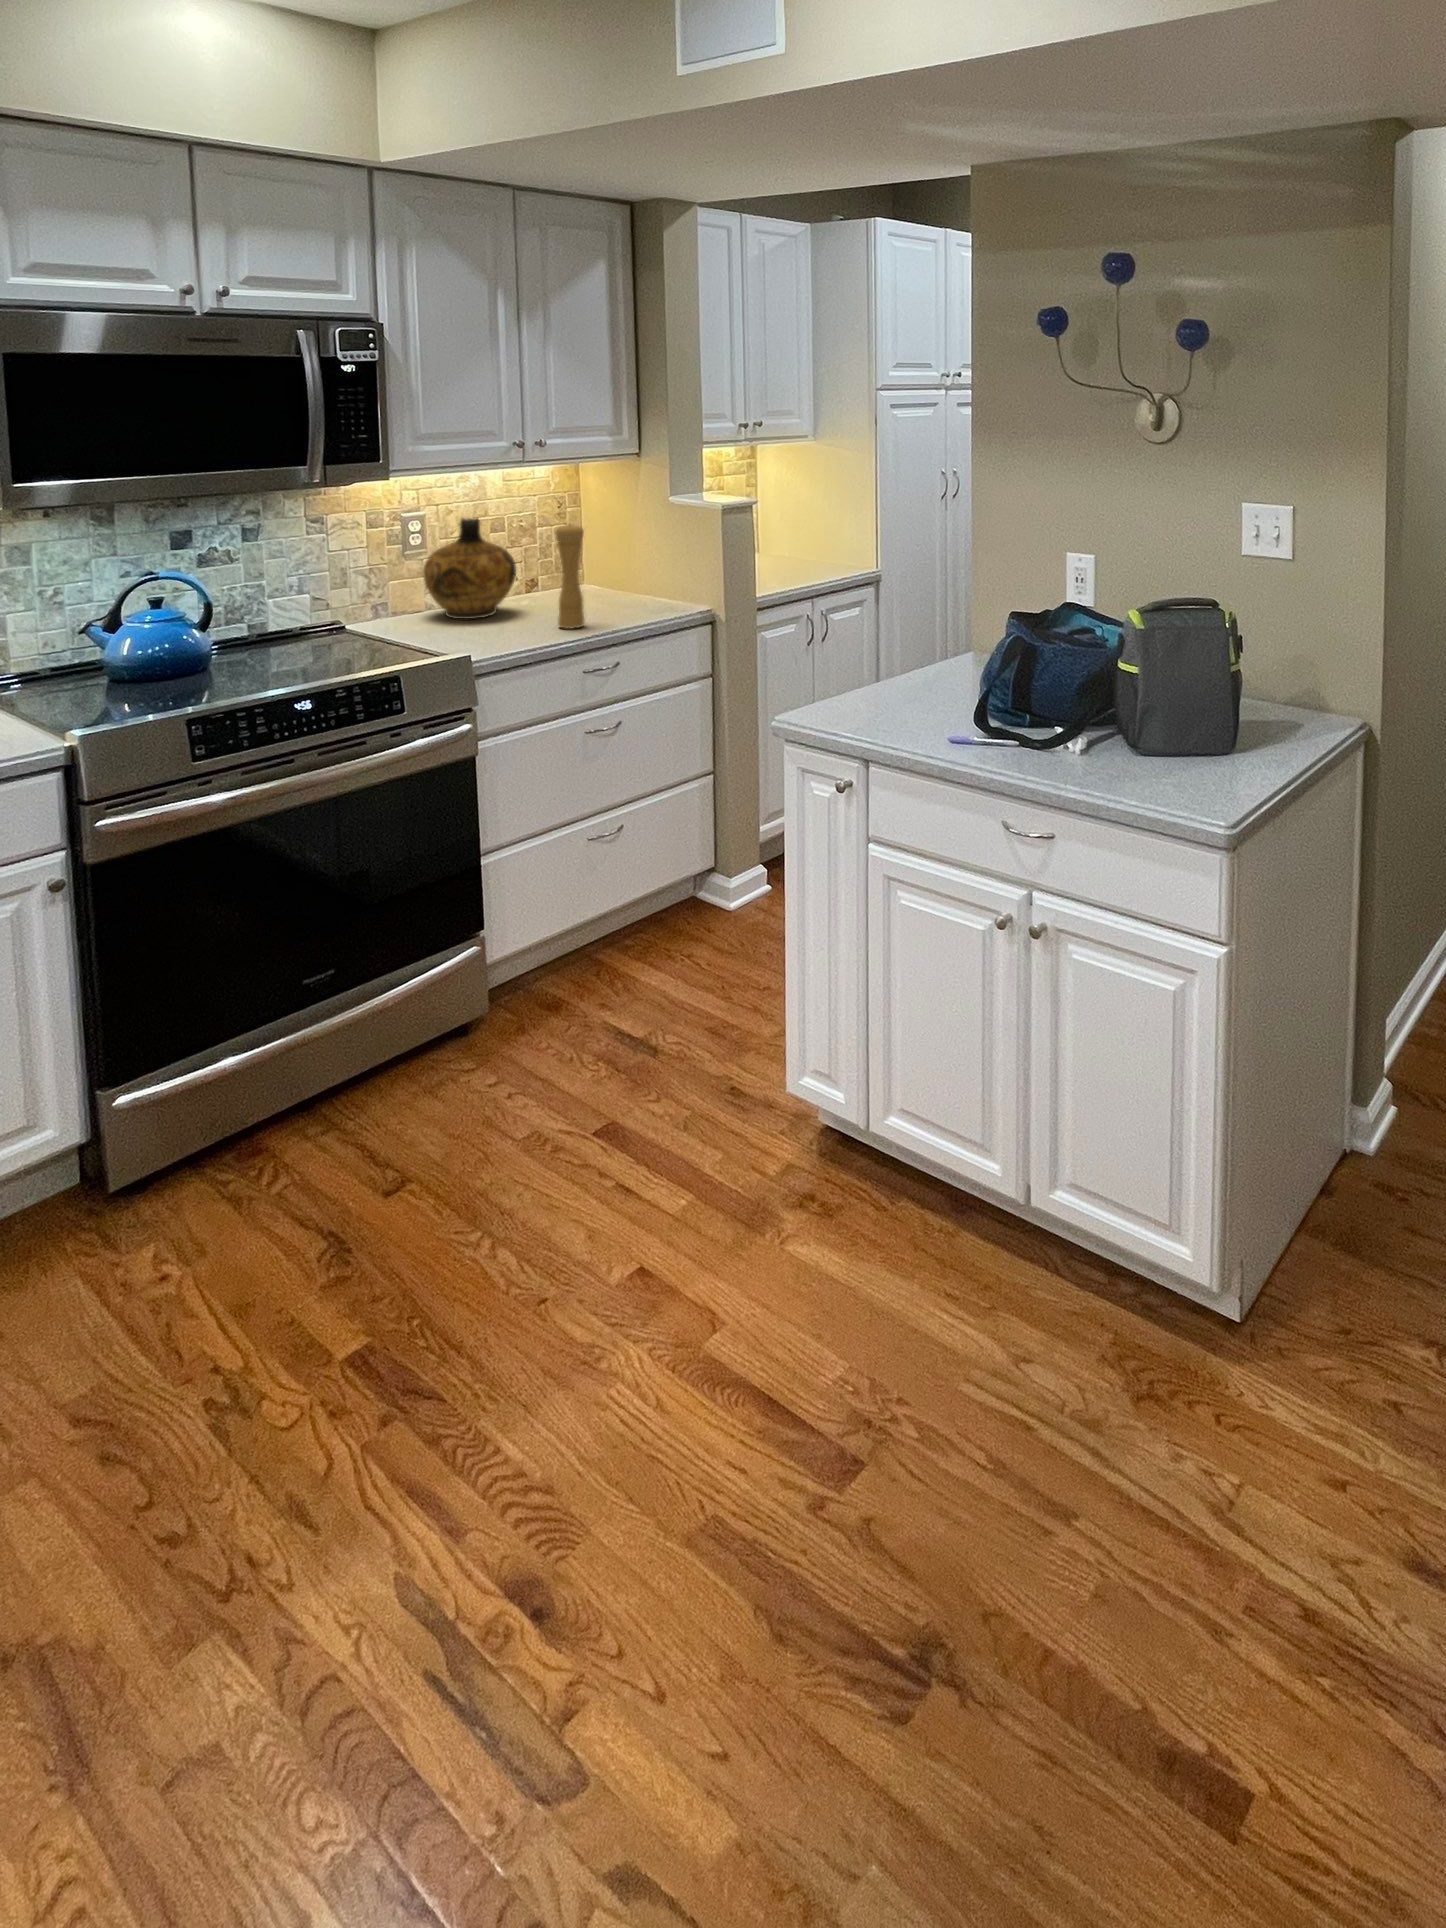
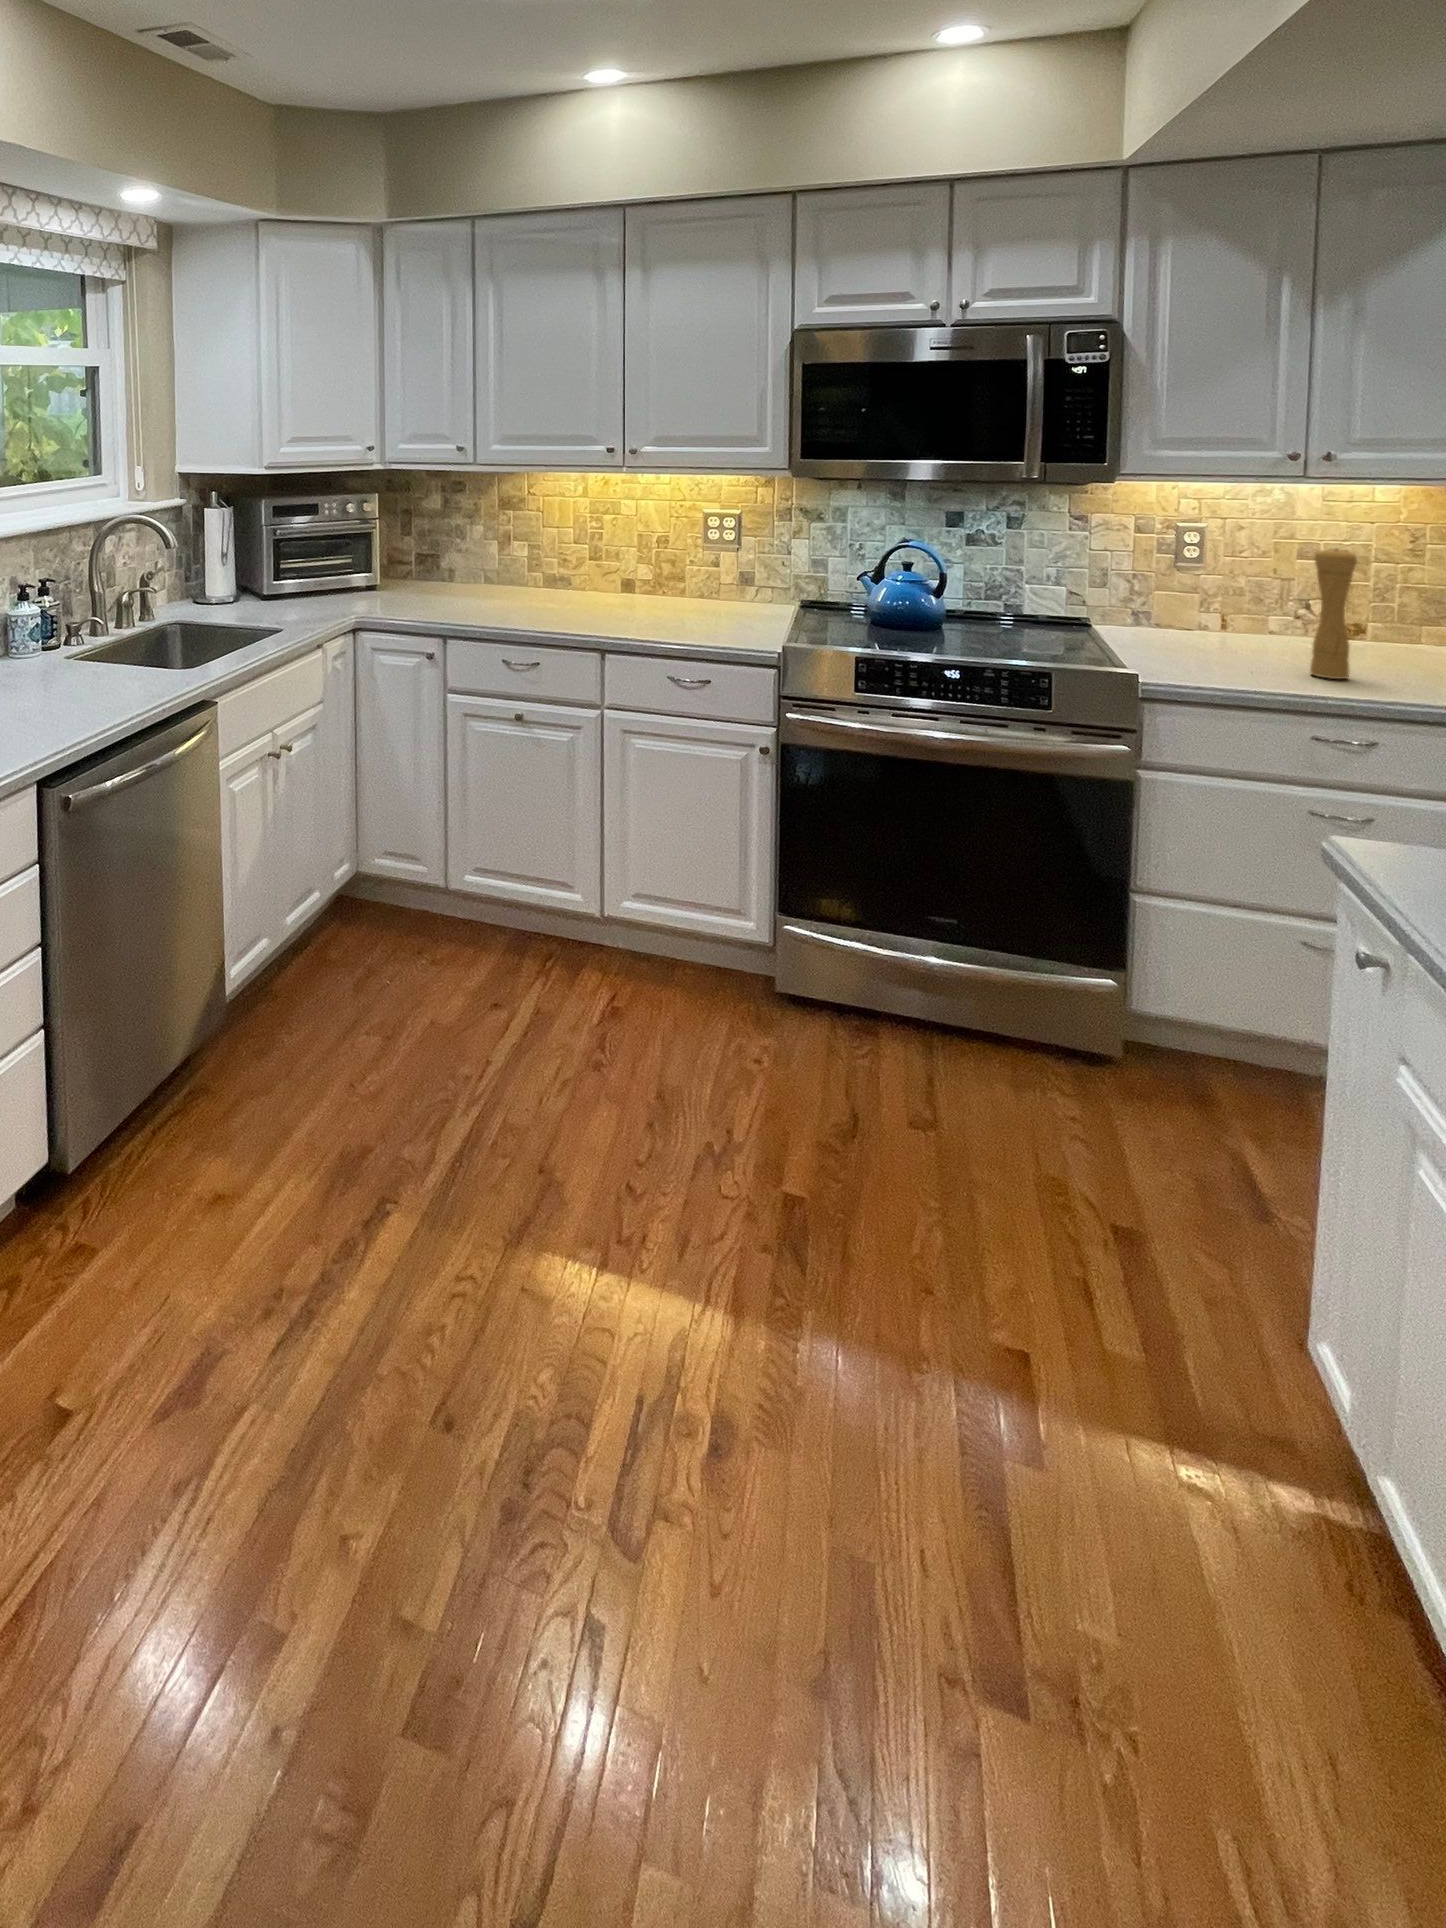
ceramic jug: present [423,518,516,619] -> none [1180,530,1296,647]

